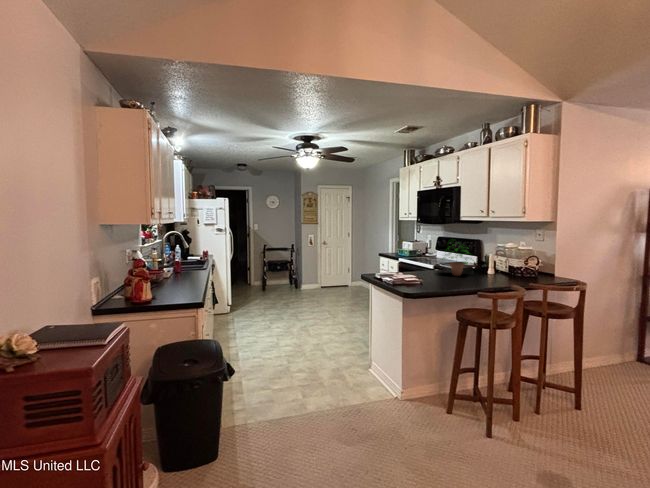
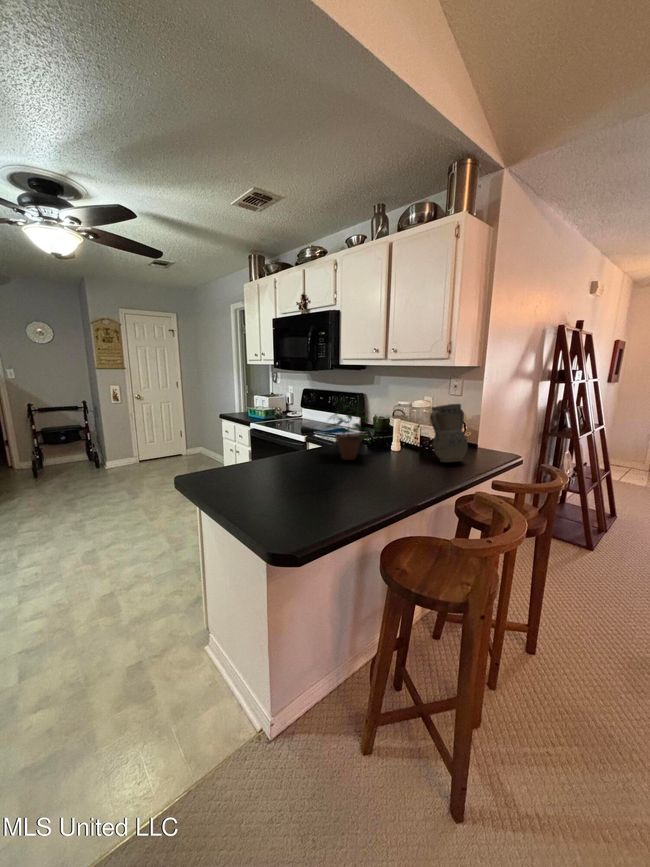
vase: none [507,244,533,280] -> present [430,404,468,462]

